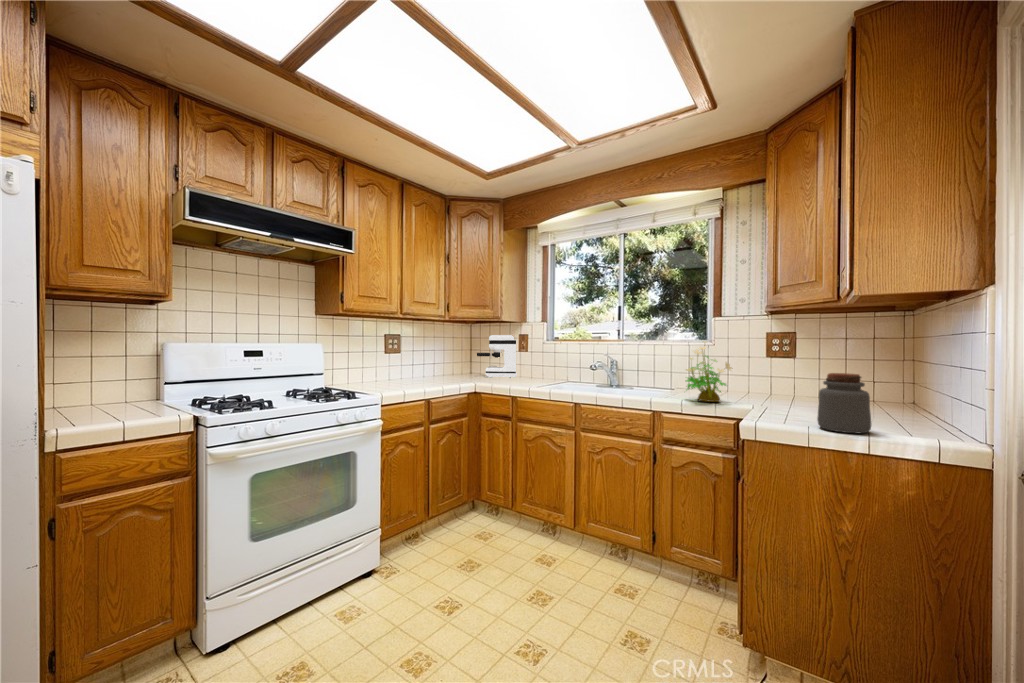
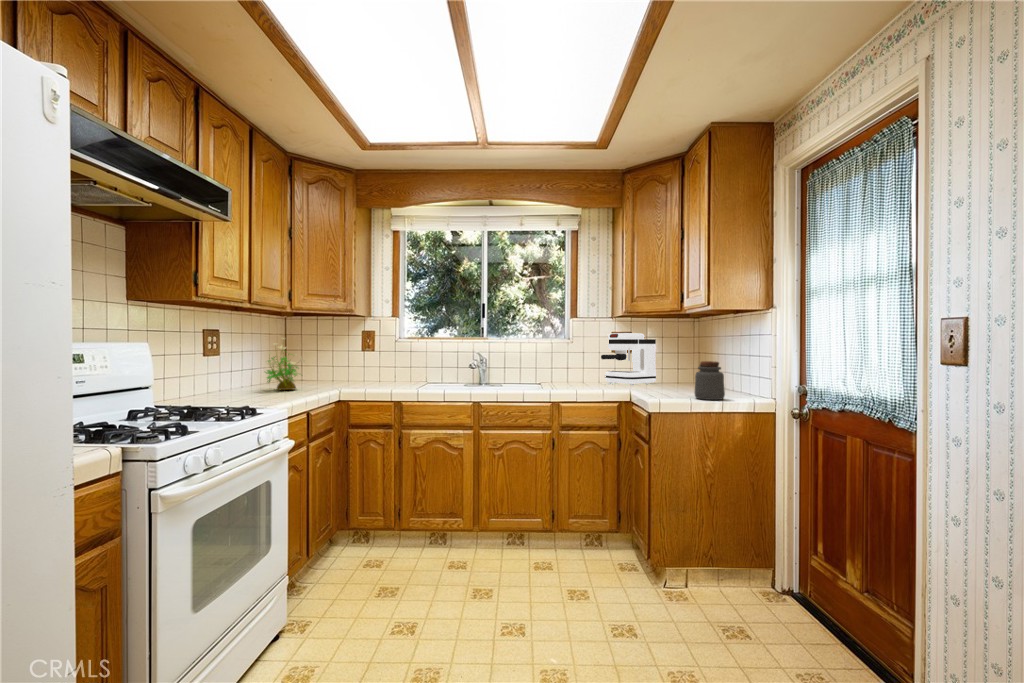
coffee maker: present [477,335,517,378] -> present [601,333,656,385]
potted plant: present [686,342,732,402] -> present [266,338,304,390]

